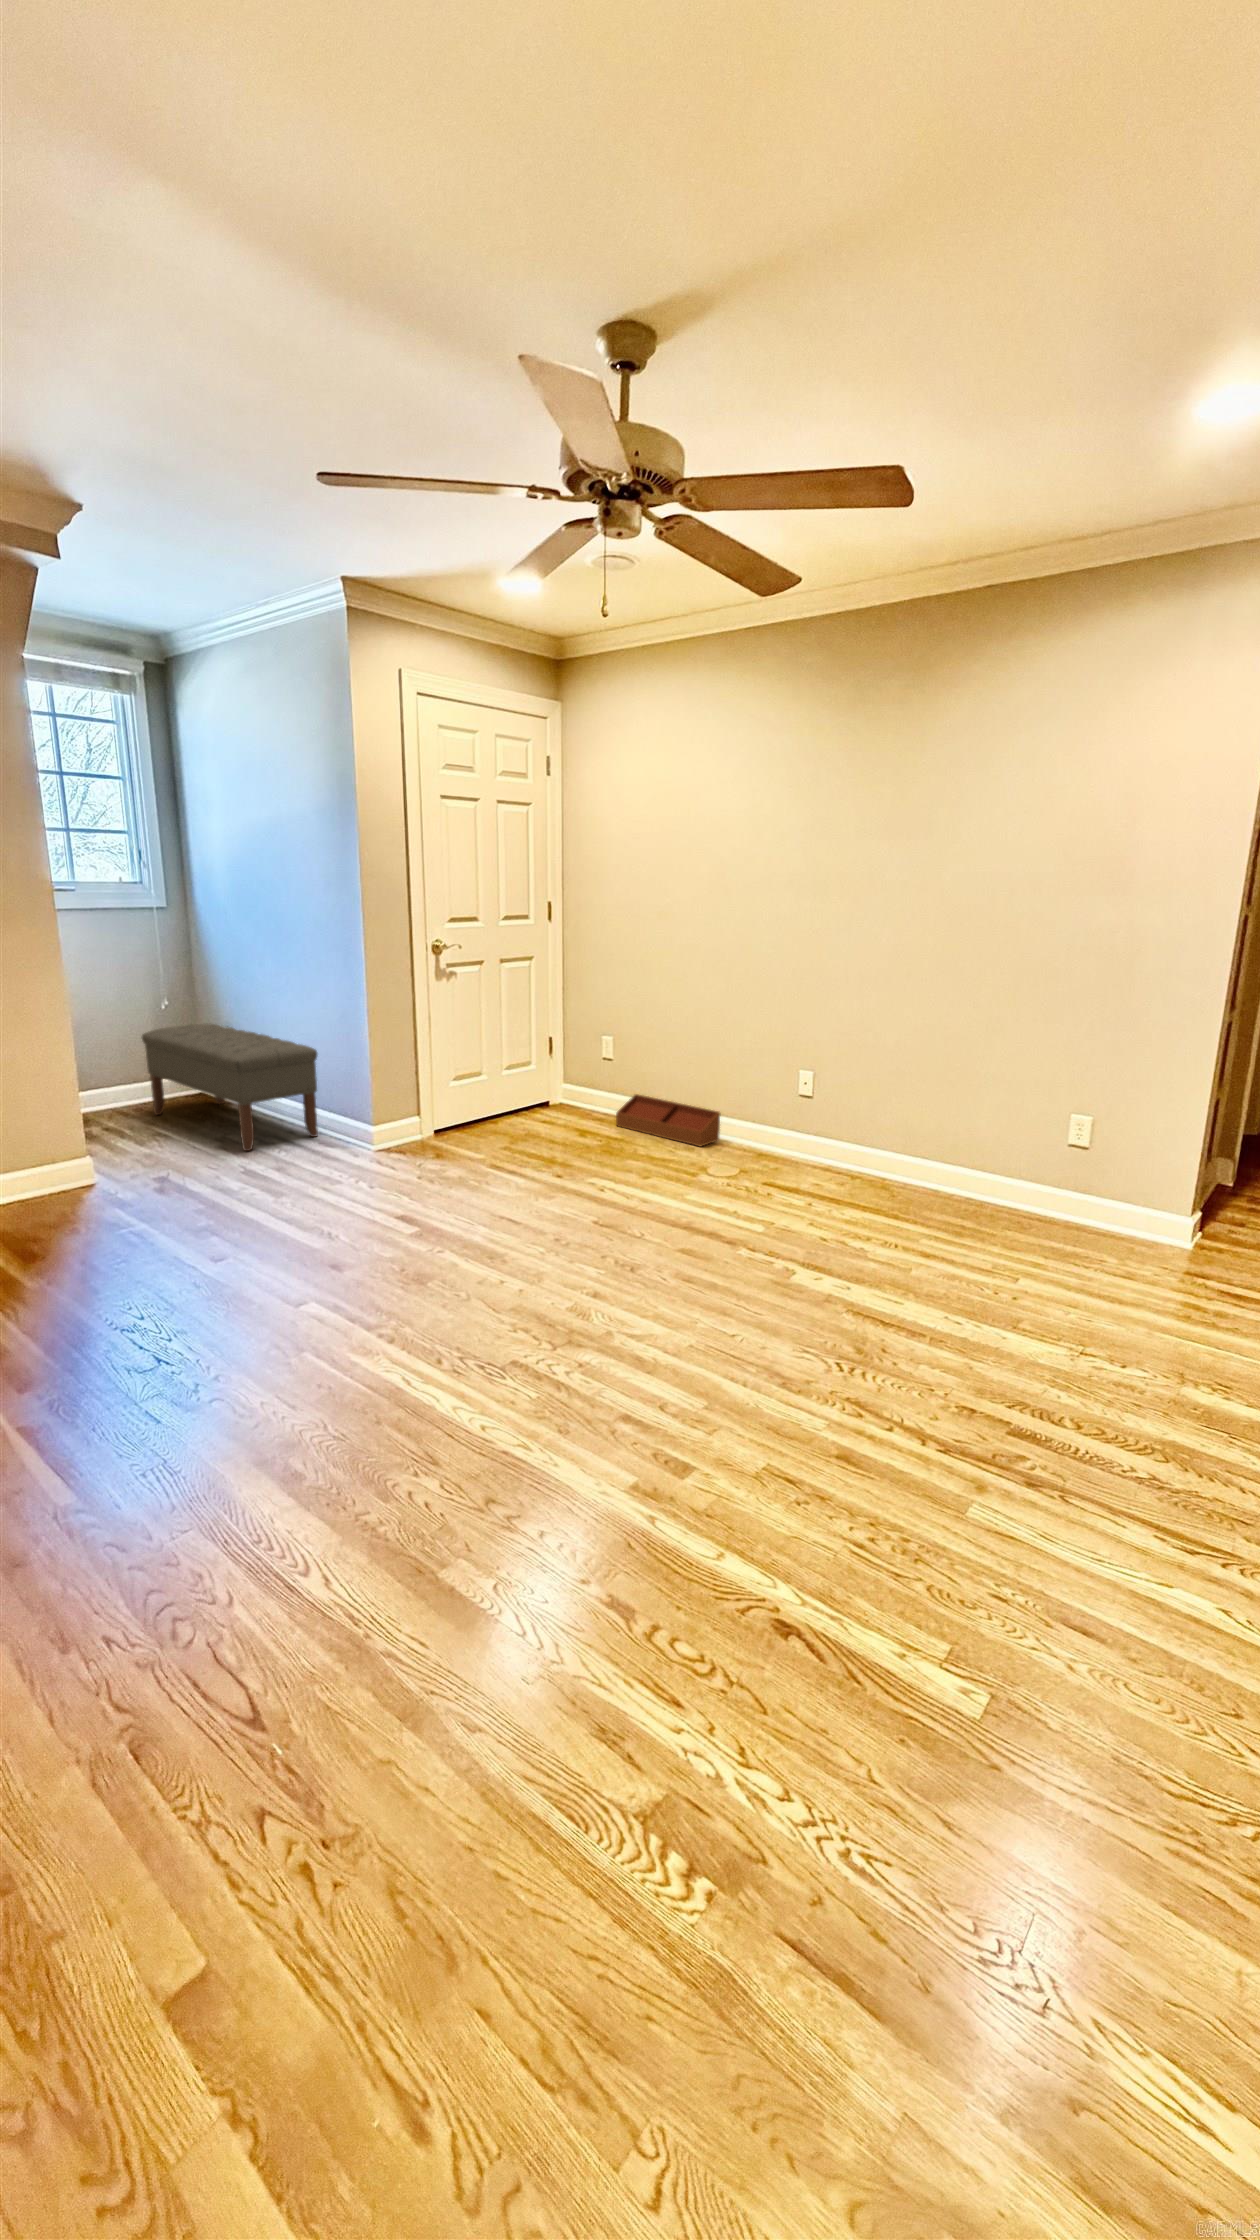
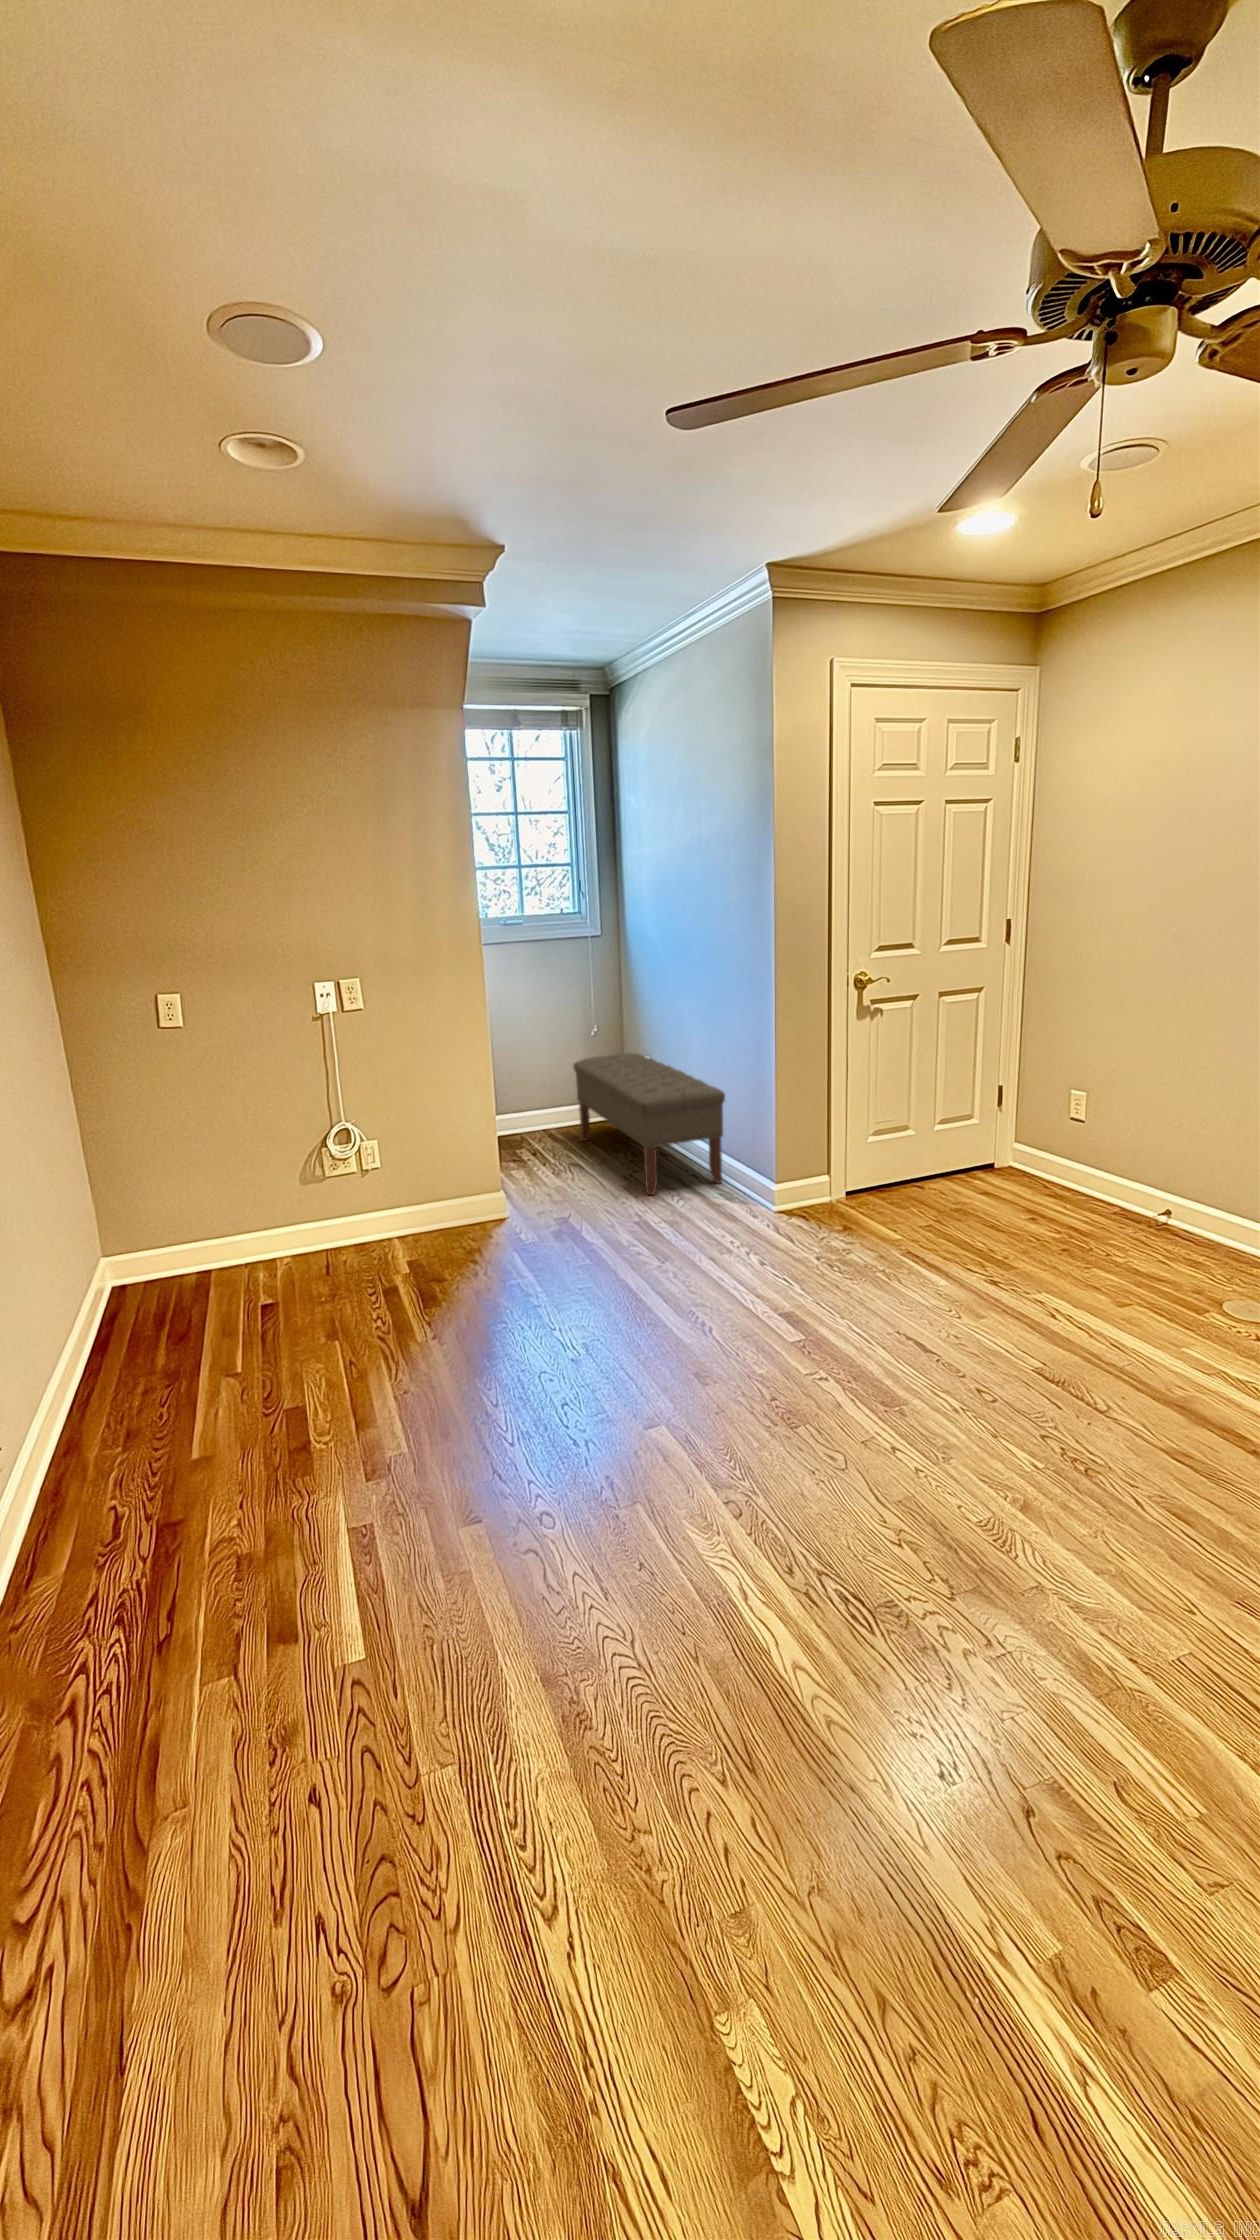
storage bin: present [616,1094,720,1146] -> none [1080,1167,1245,1258]

